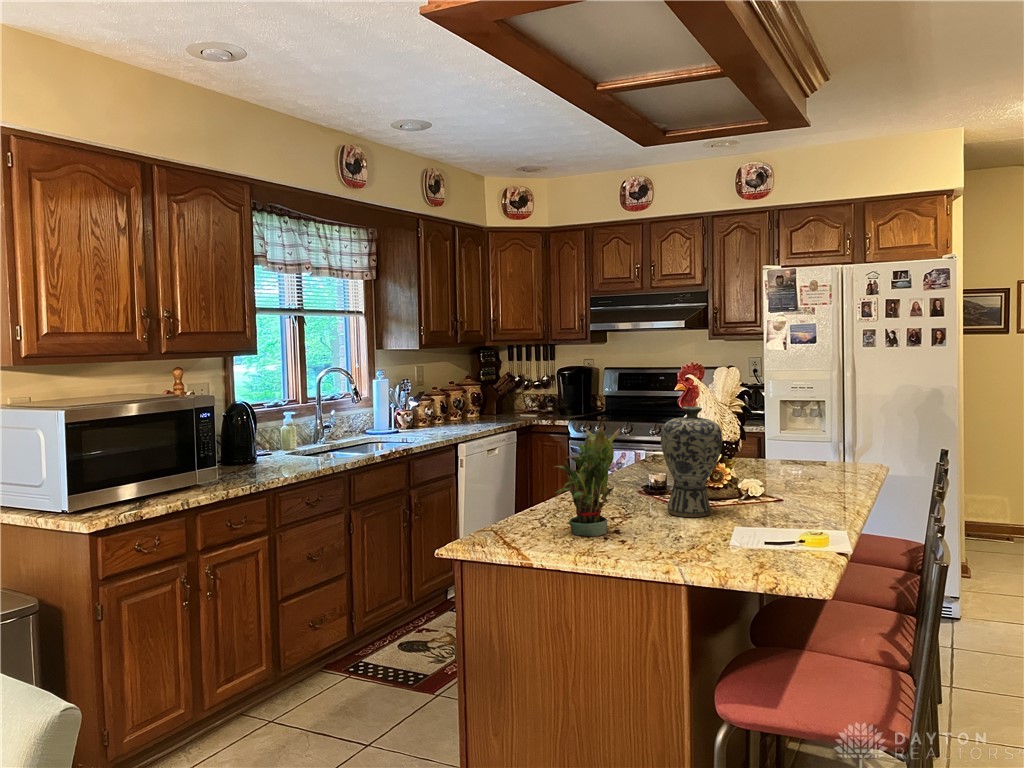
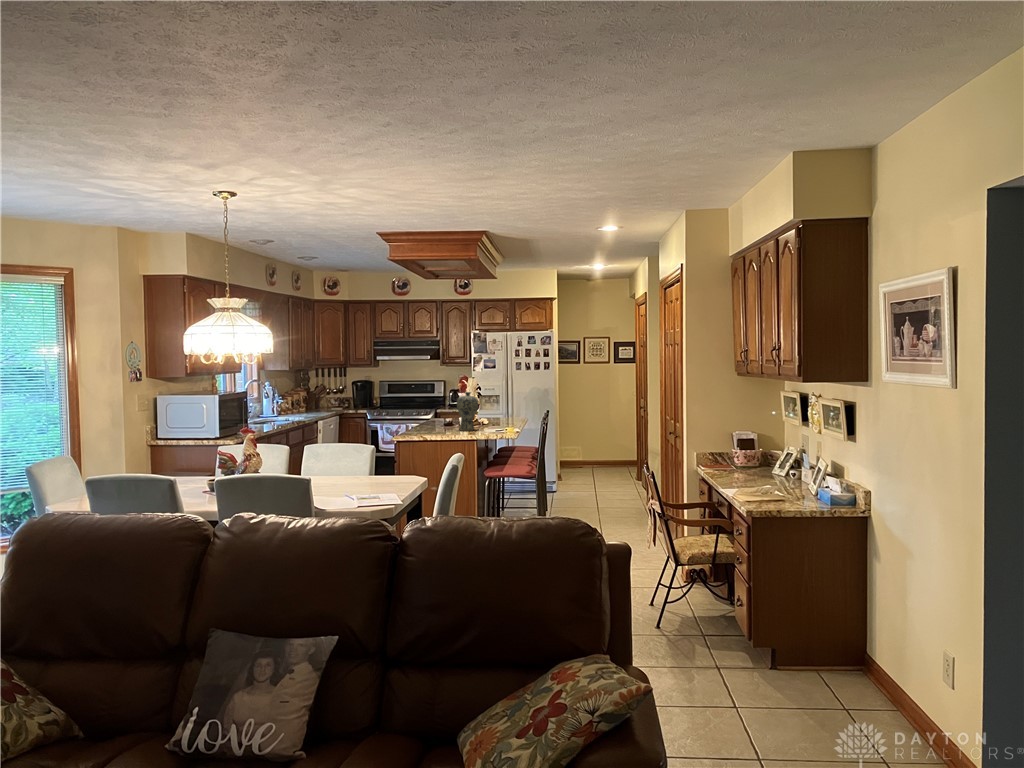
potted plant: present [554,428,620,536] -> none [426,397,449,435]

